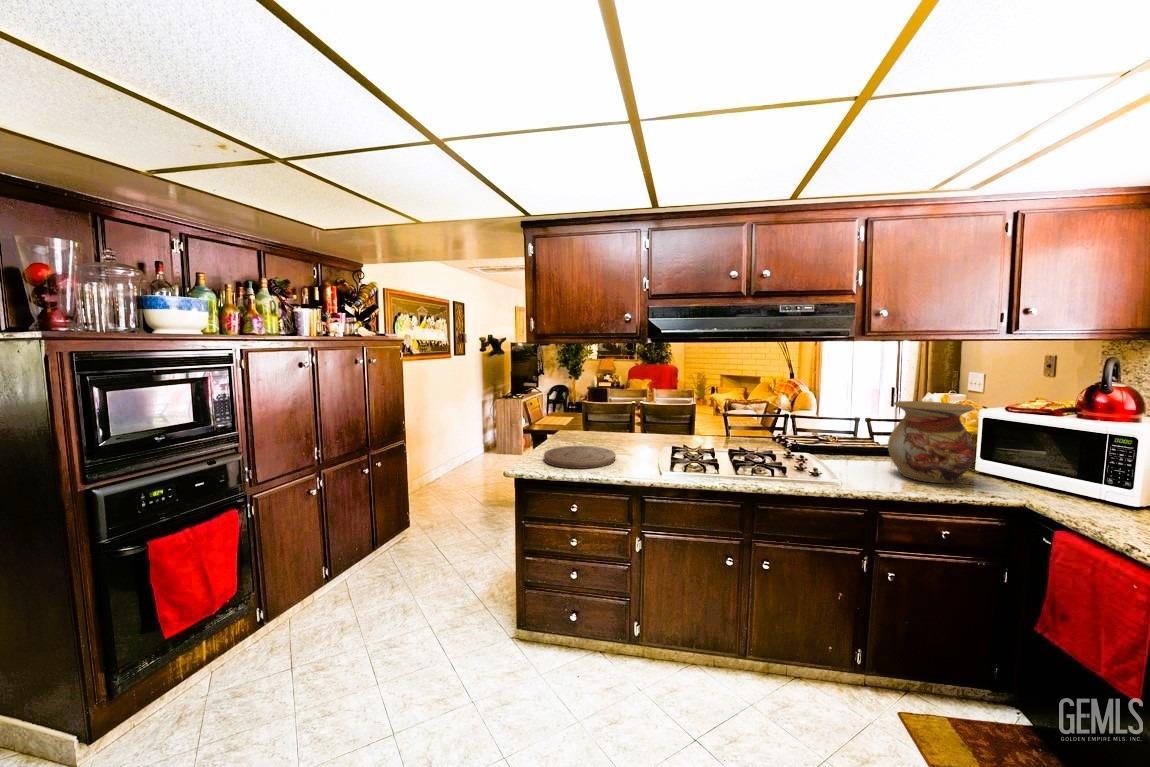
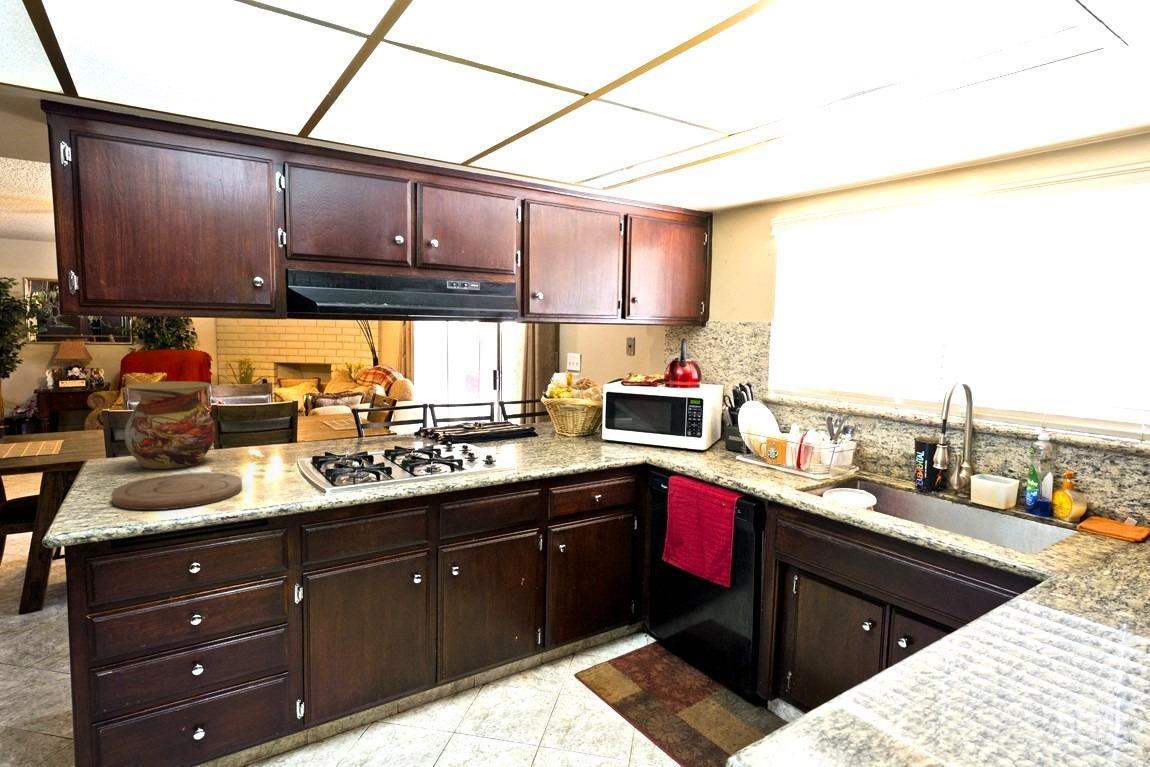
vase: present [888,401,975,483] -> present [124,381,215,469]

